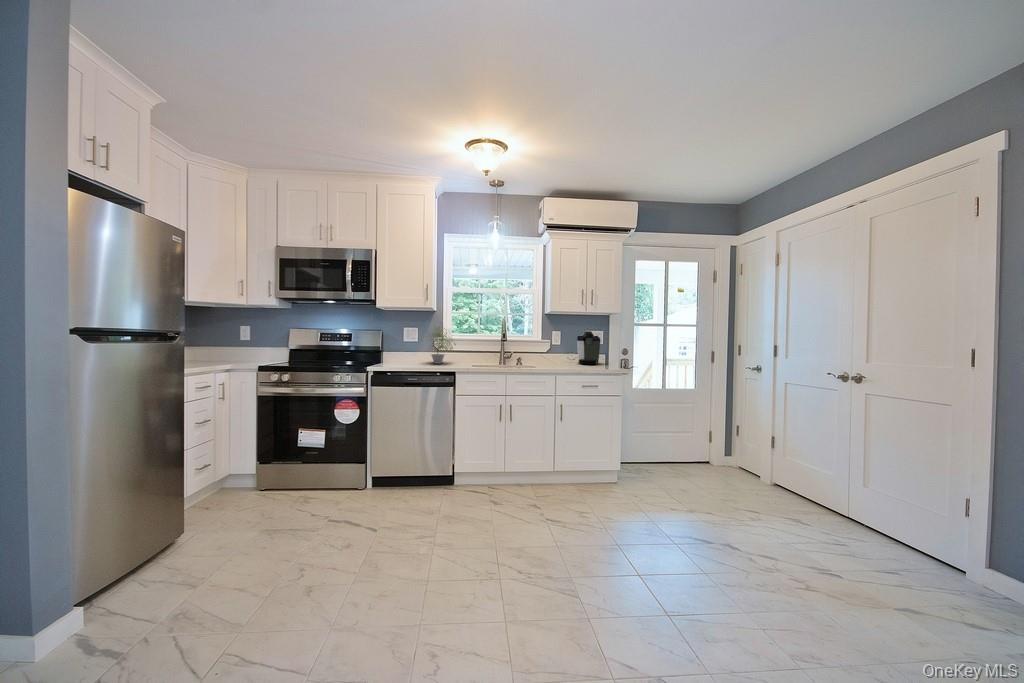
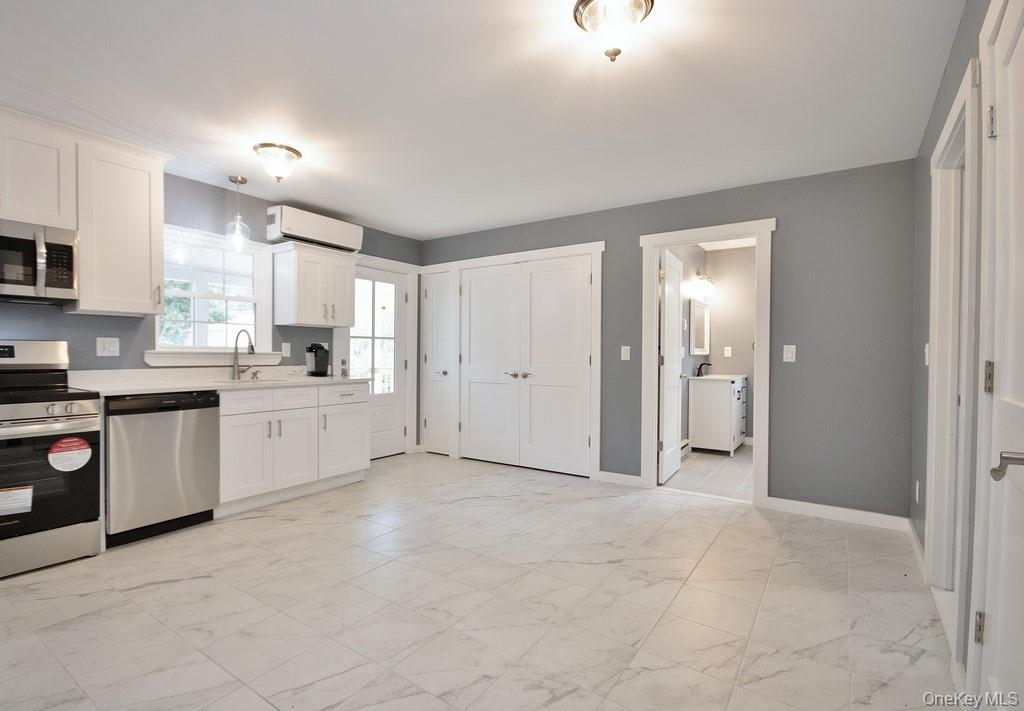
potted plant: present [432,326,456,364] -> none [133,332,186,385]

